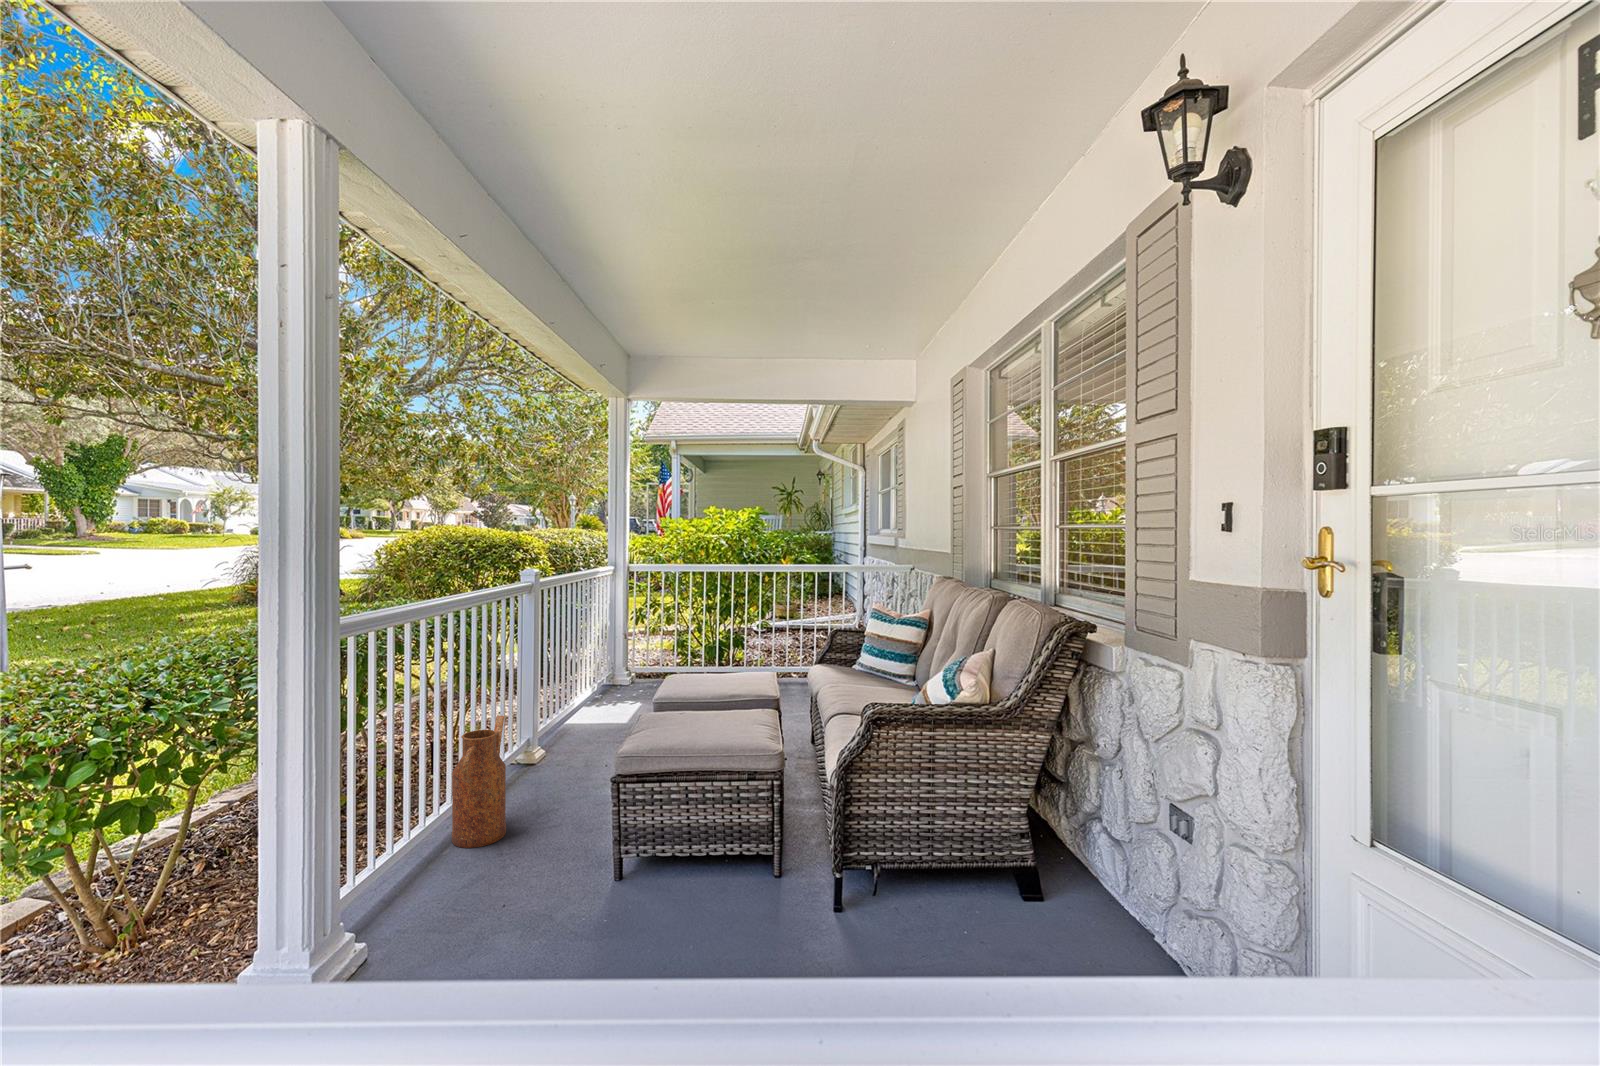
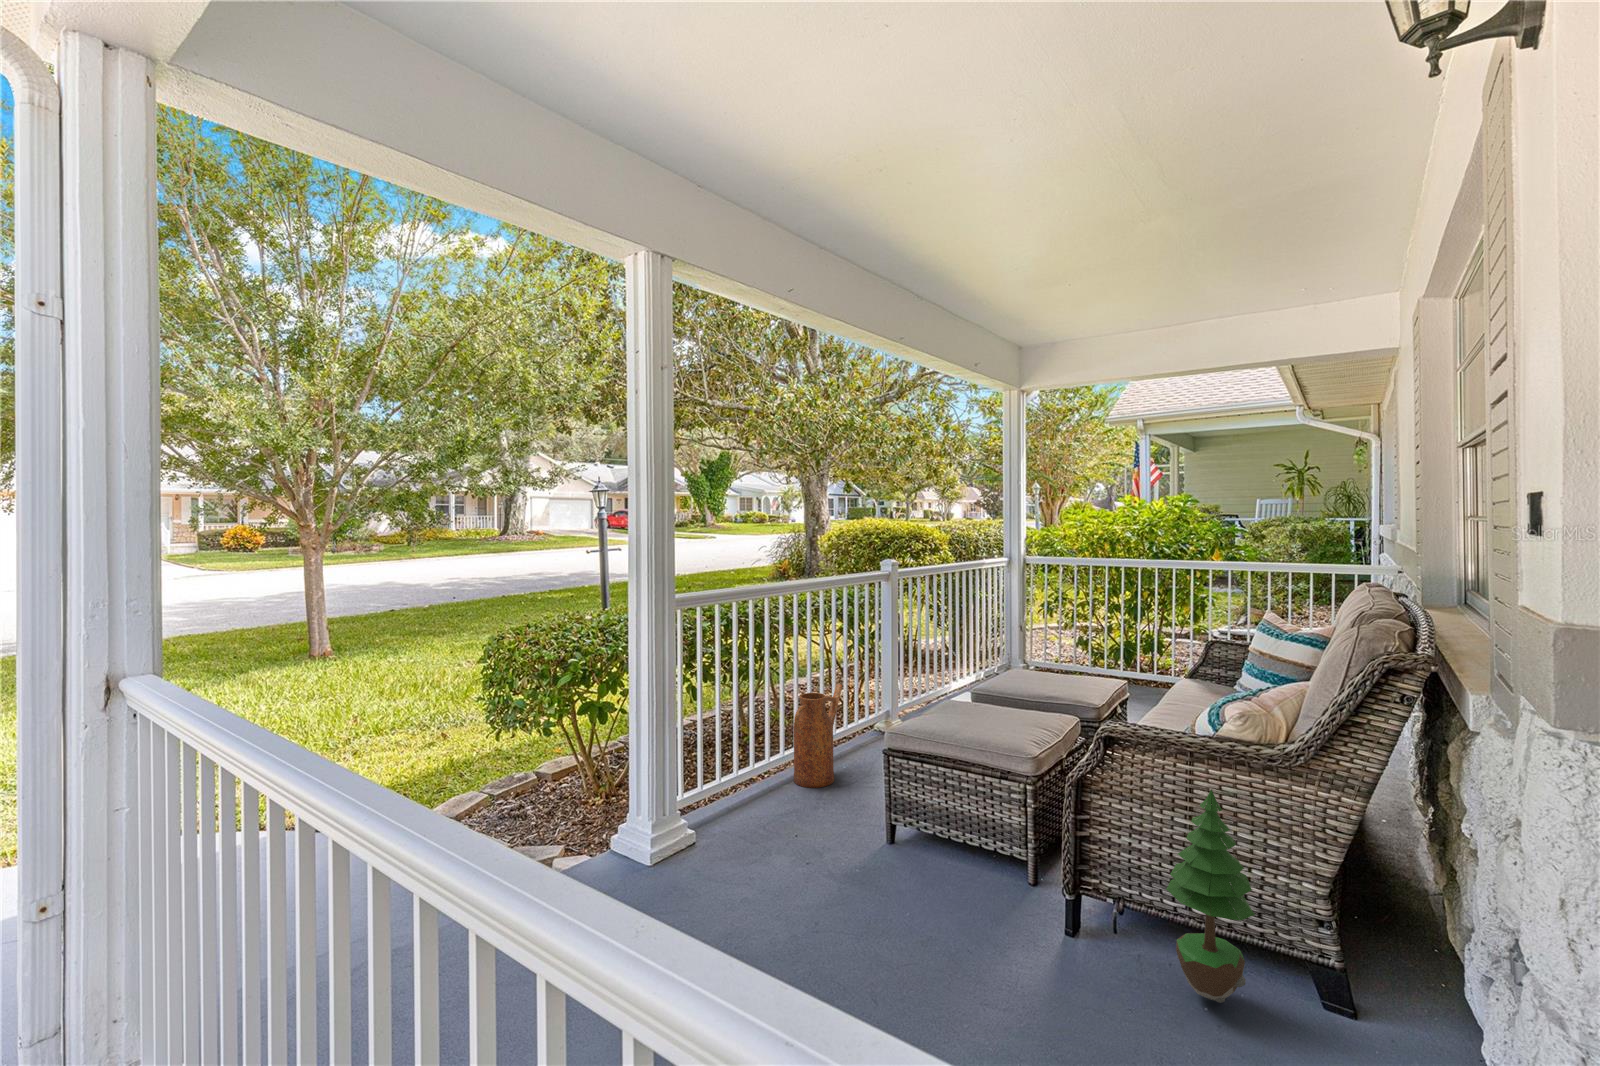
potted tree: none [931,747,996,925] -> present [1166,789,1255,1003]

